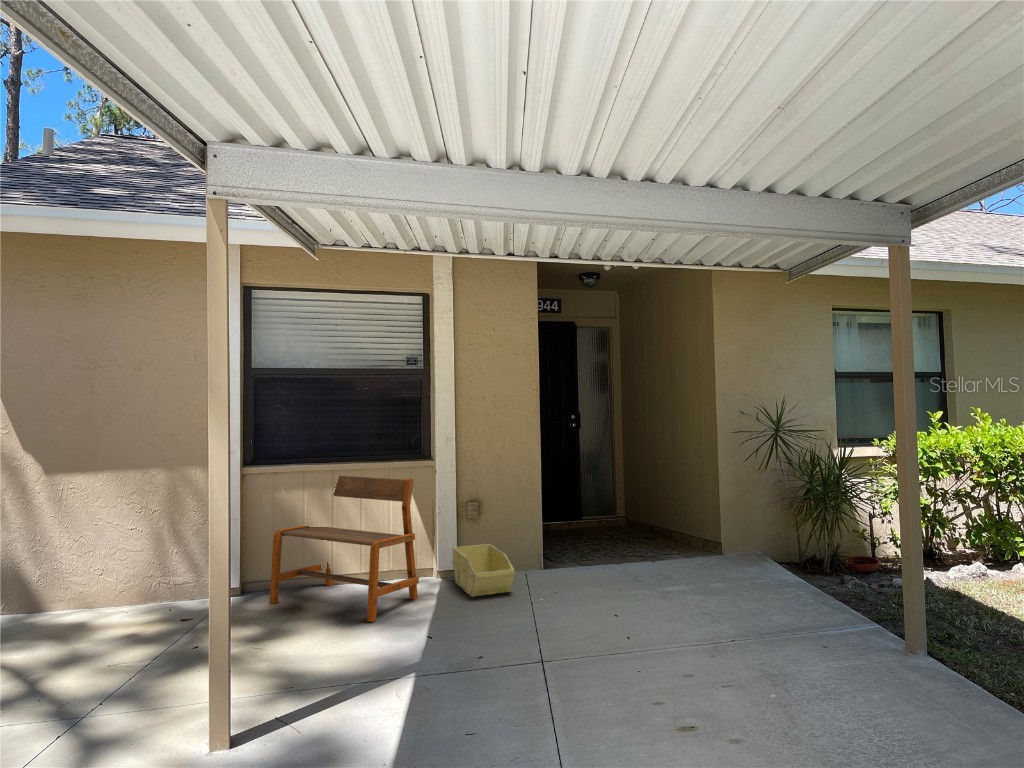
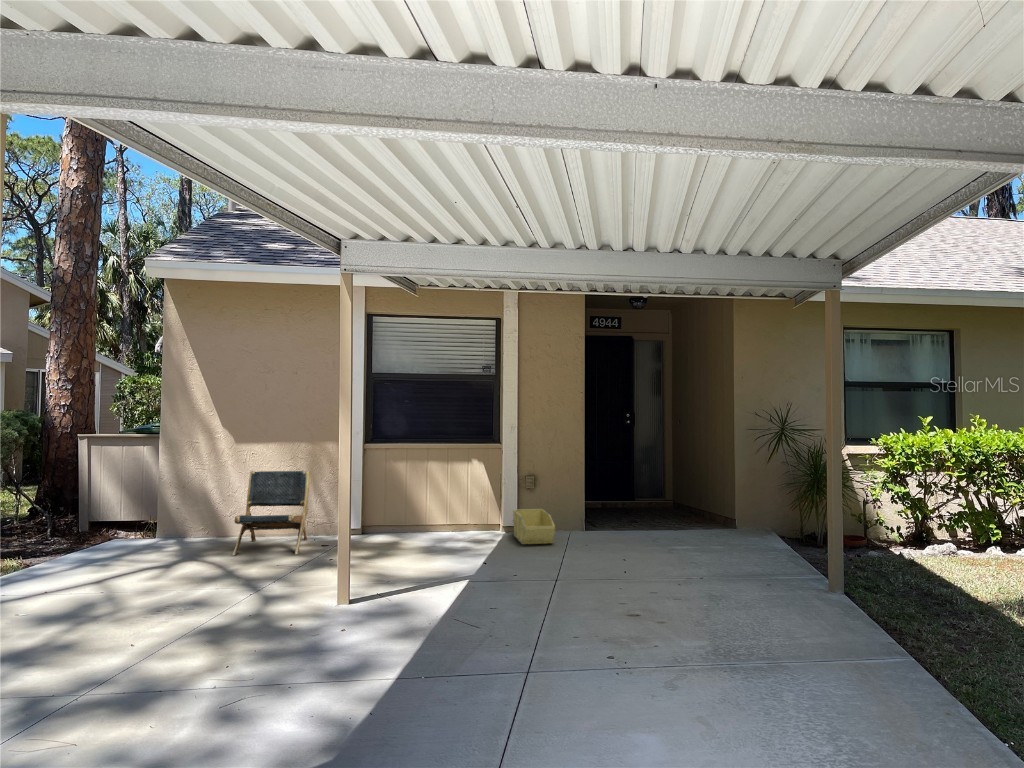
bench: present [270,476,419,622] -> none [380,450,484,554]
lounge chair: none [35,509,163,651] -> present [232,470,310,556]

